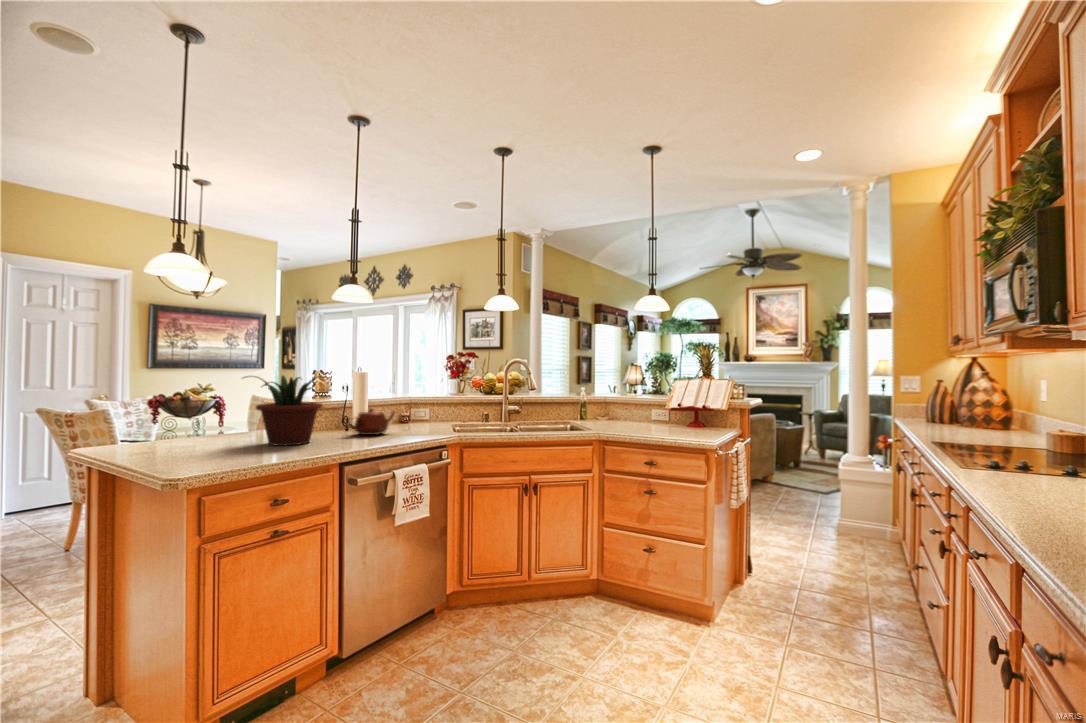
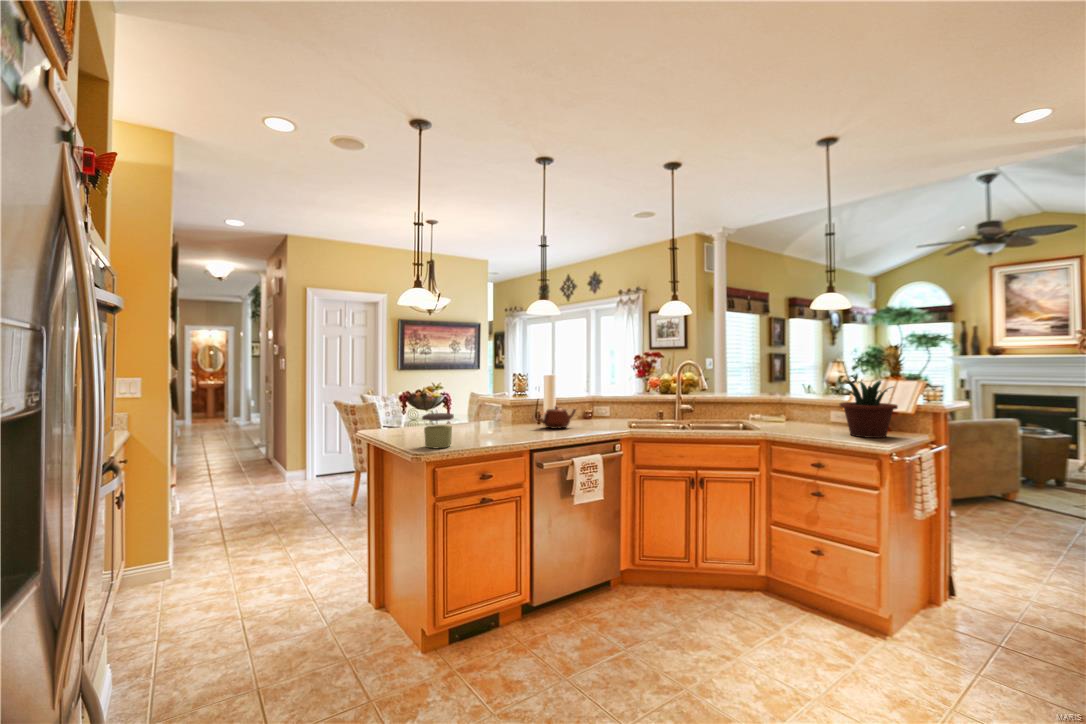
potted plant: present [245,376,322,446] -> present [835,380,898,438]
jar: none [179,419,230,468] -> present [422,413,454,448]

